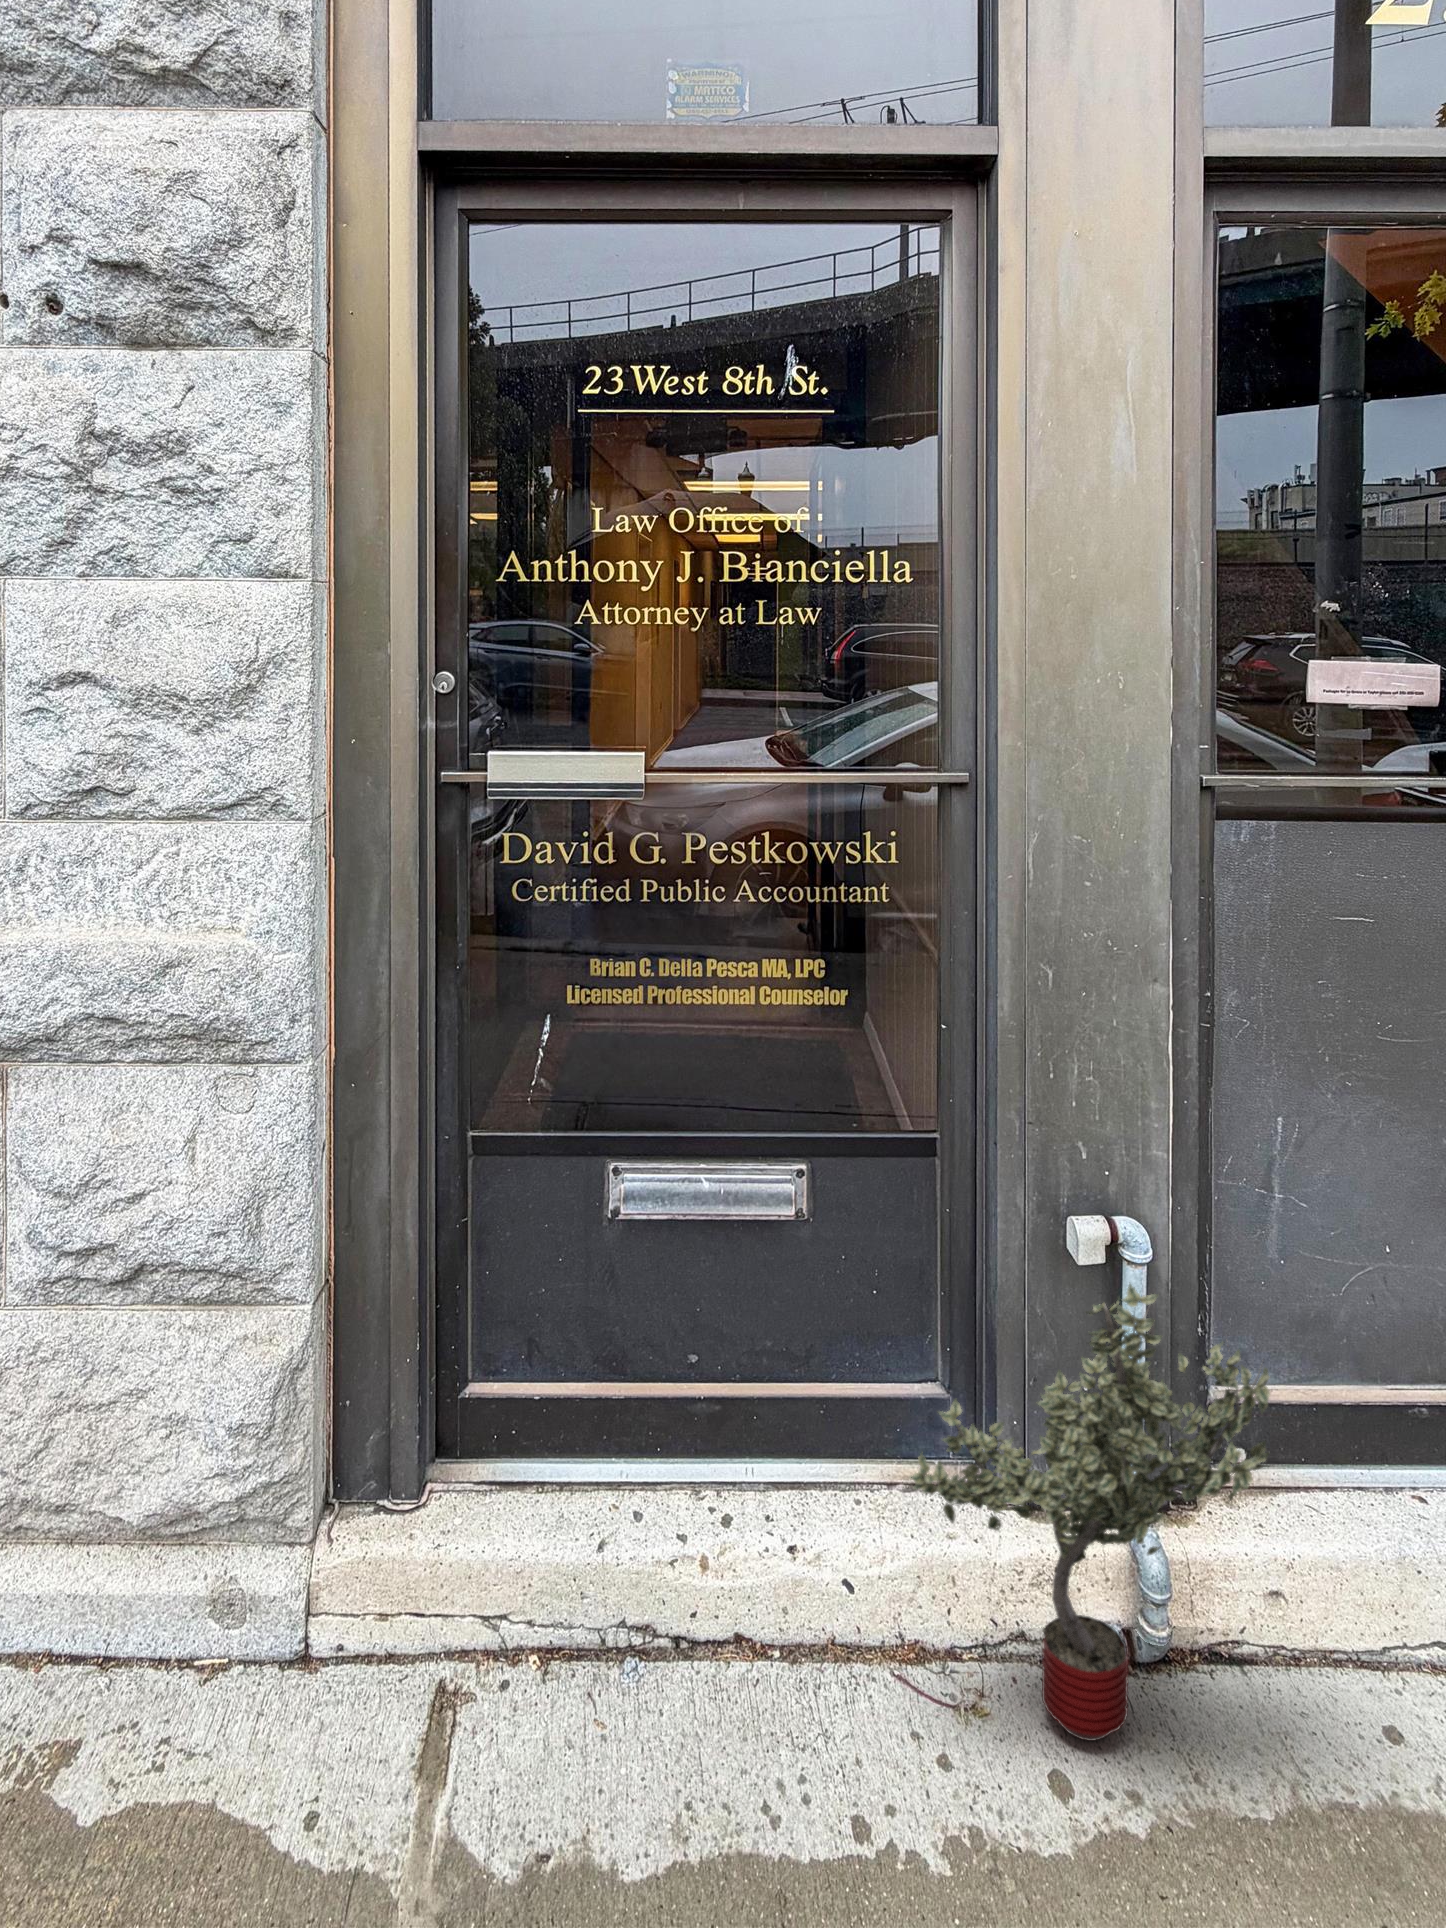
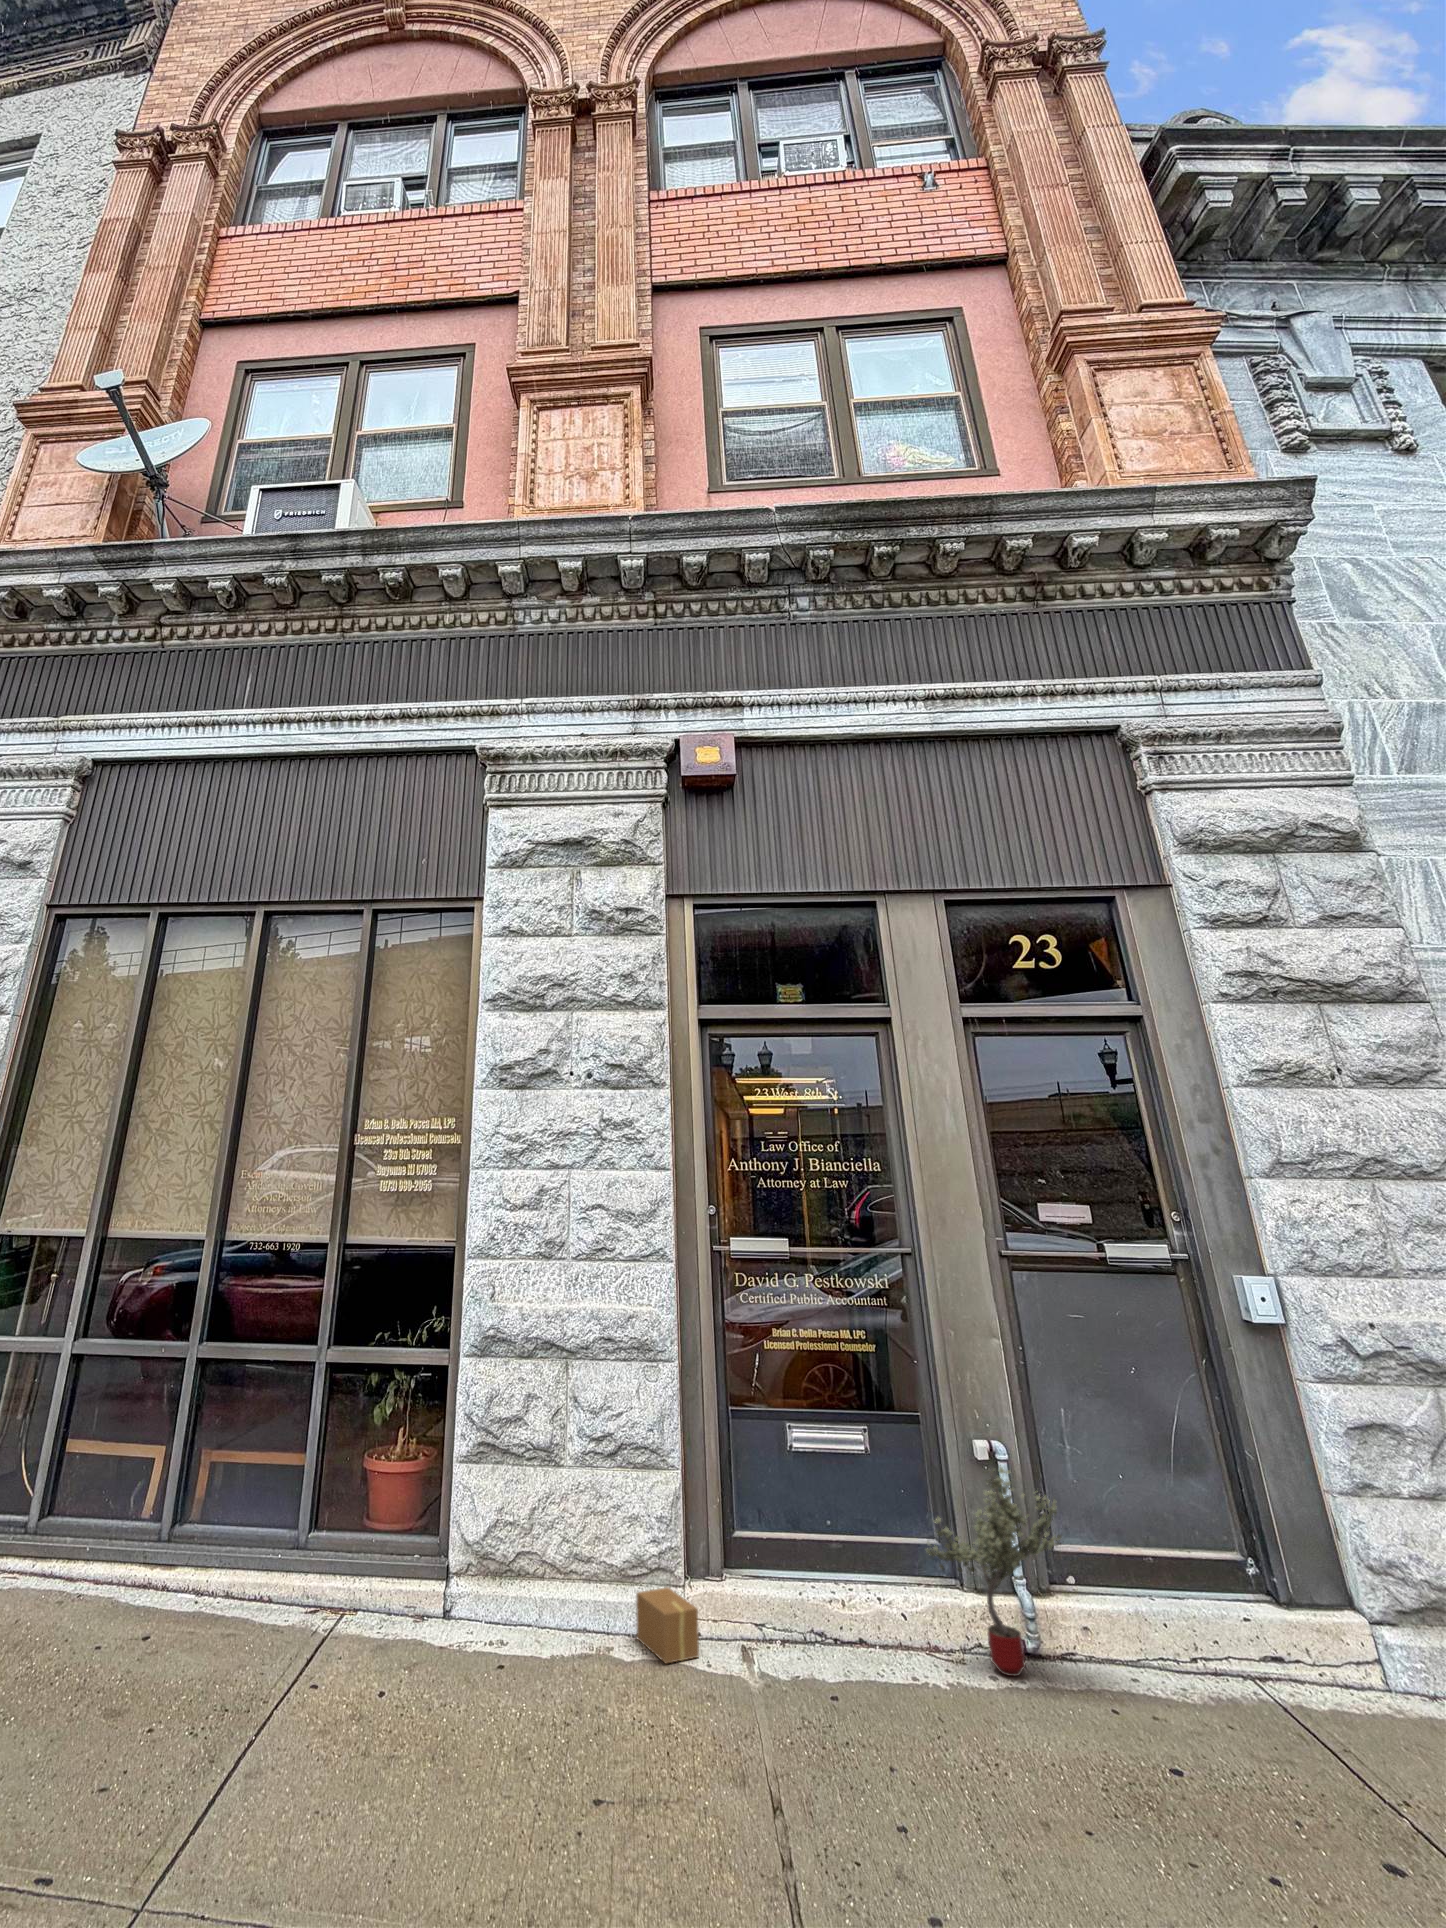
cardboard box: none [167,1557,300,1792] -> present [636,1587,699,1663]

